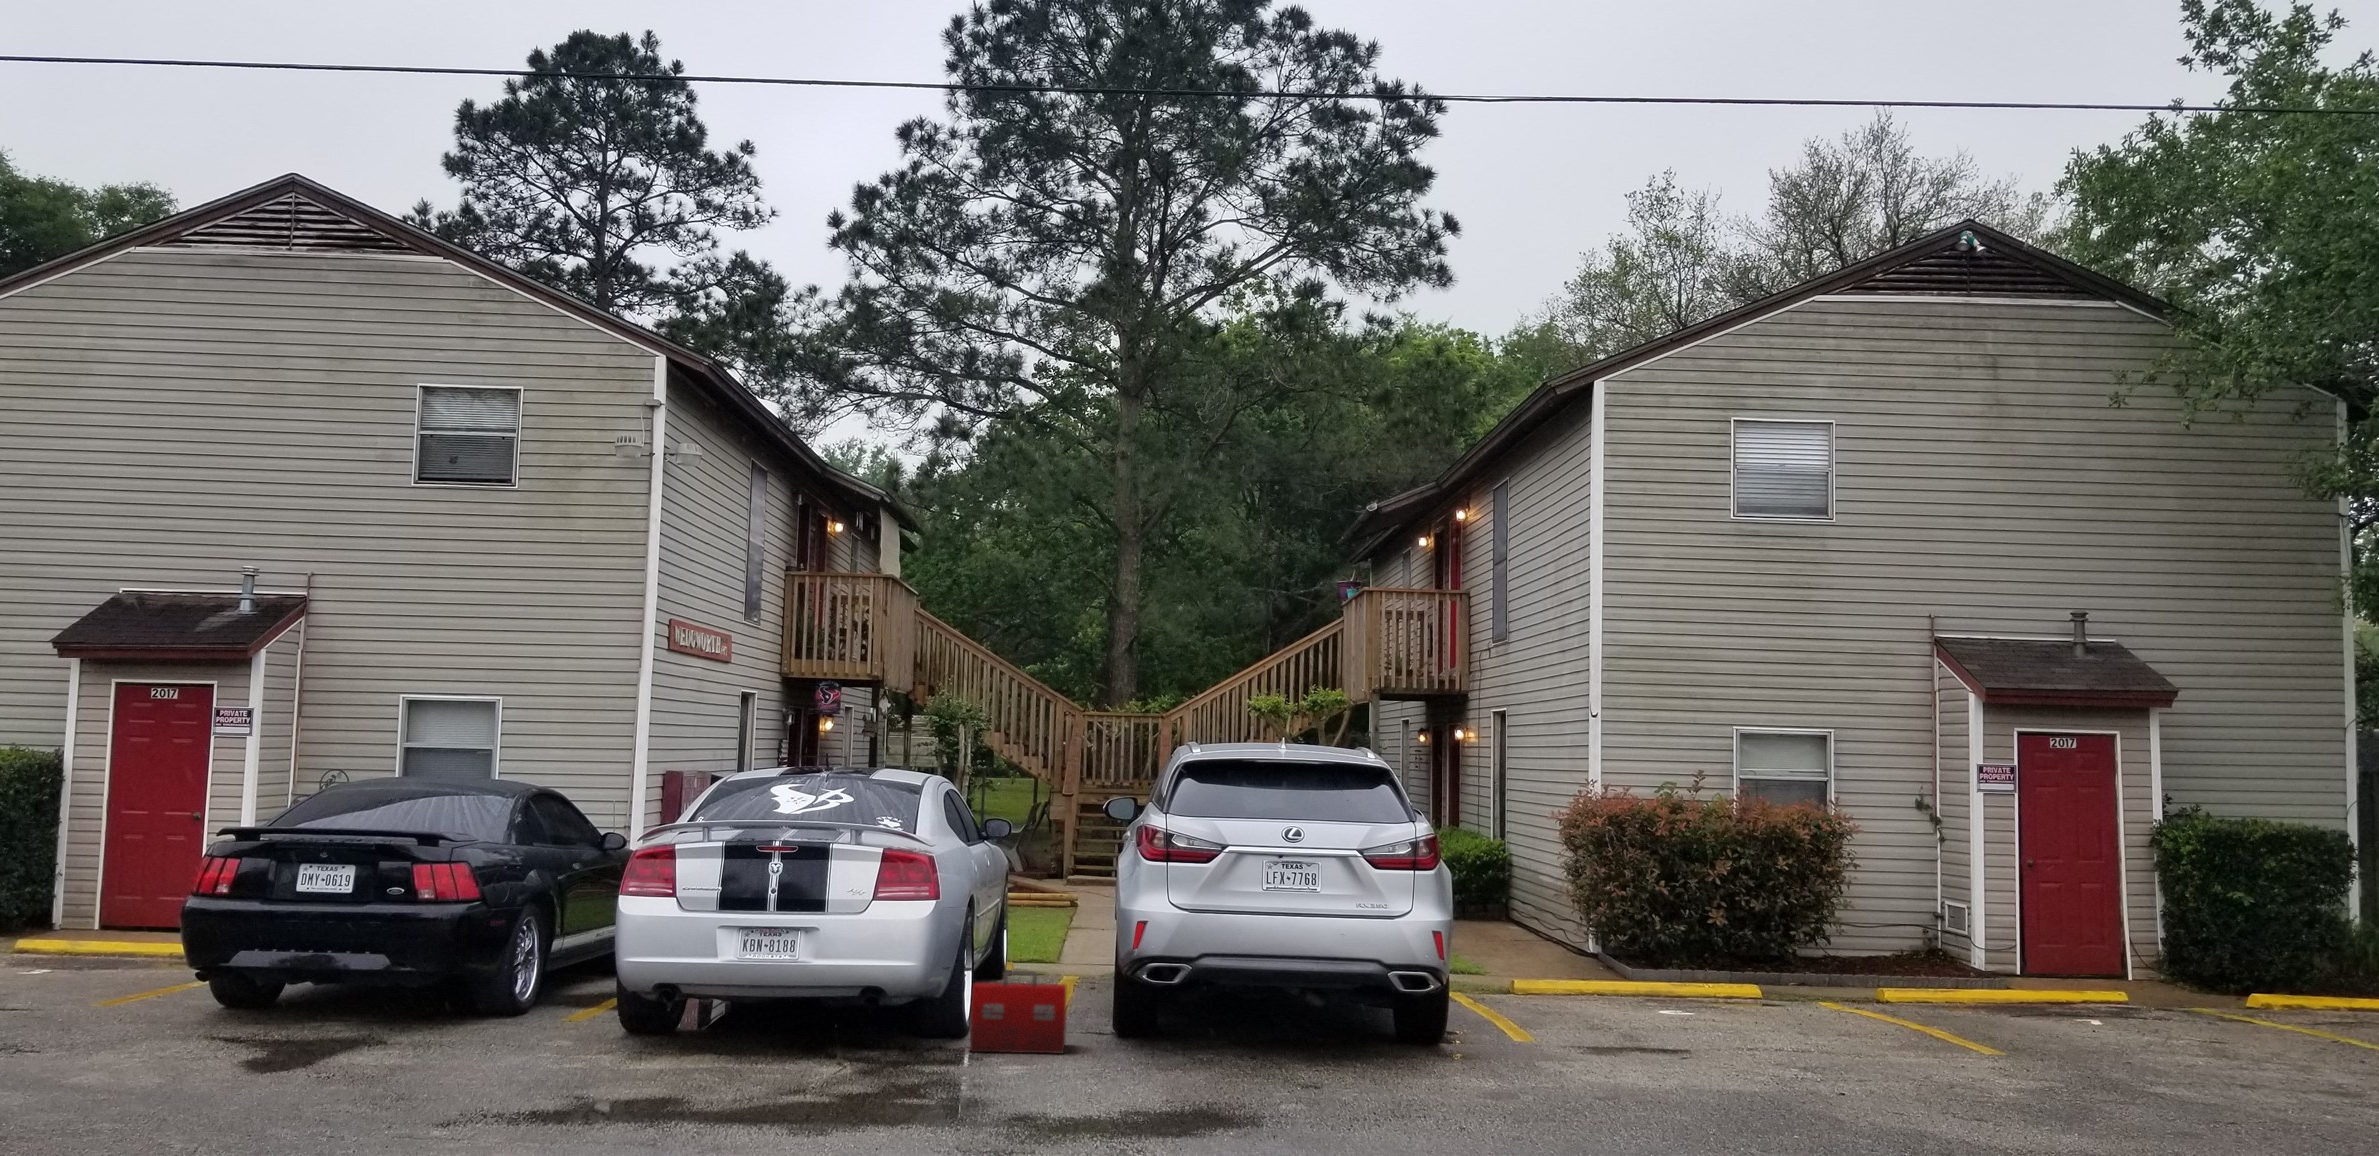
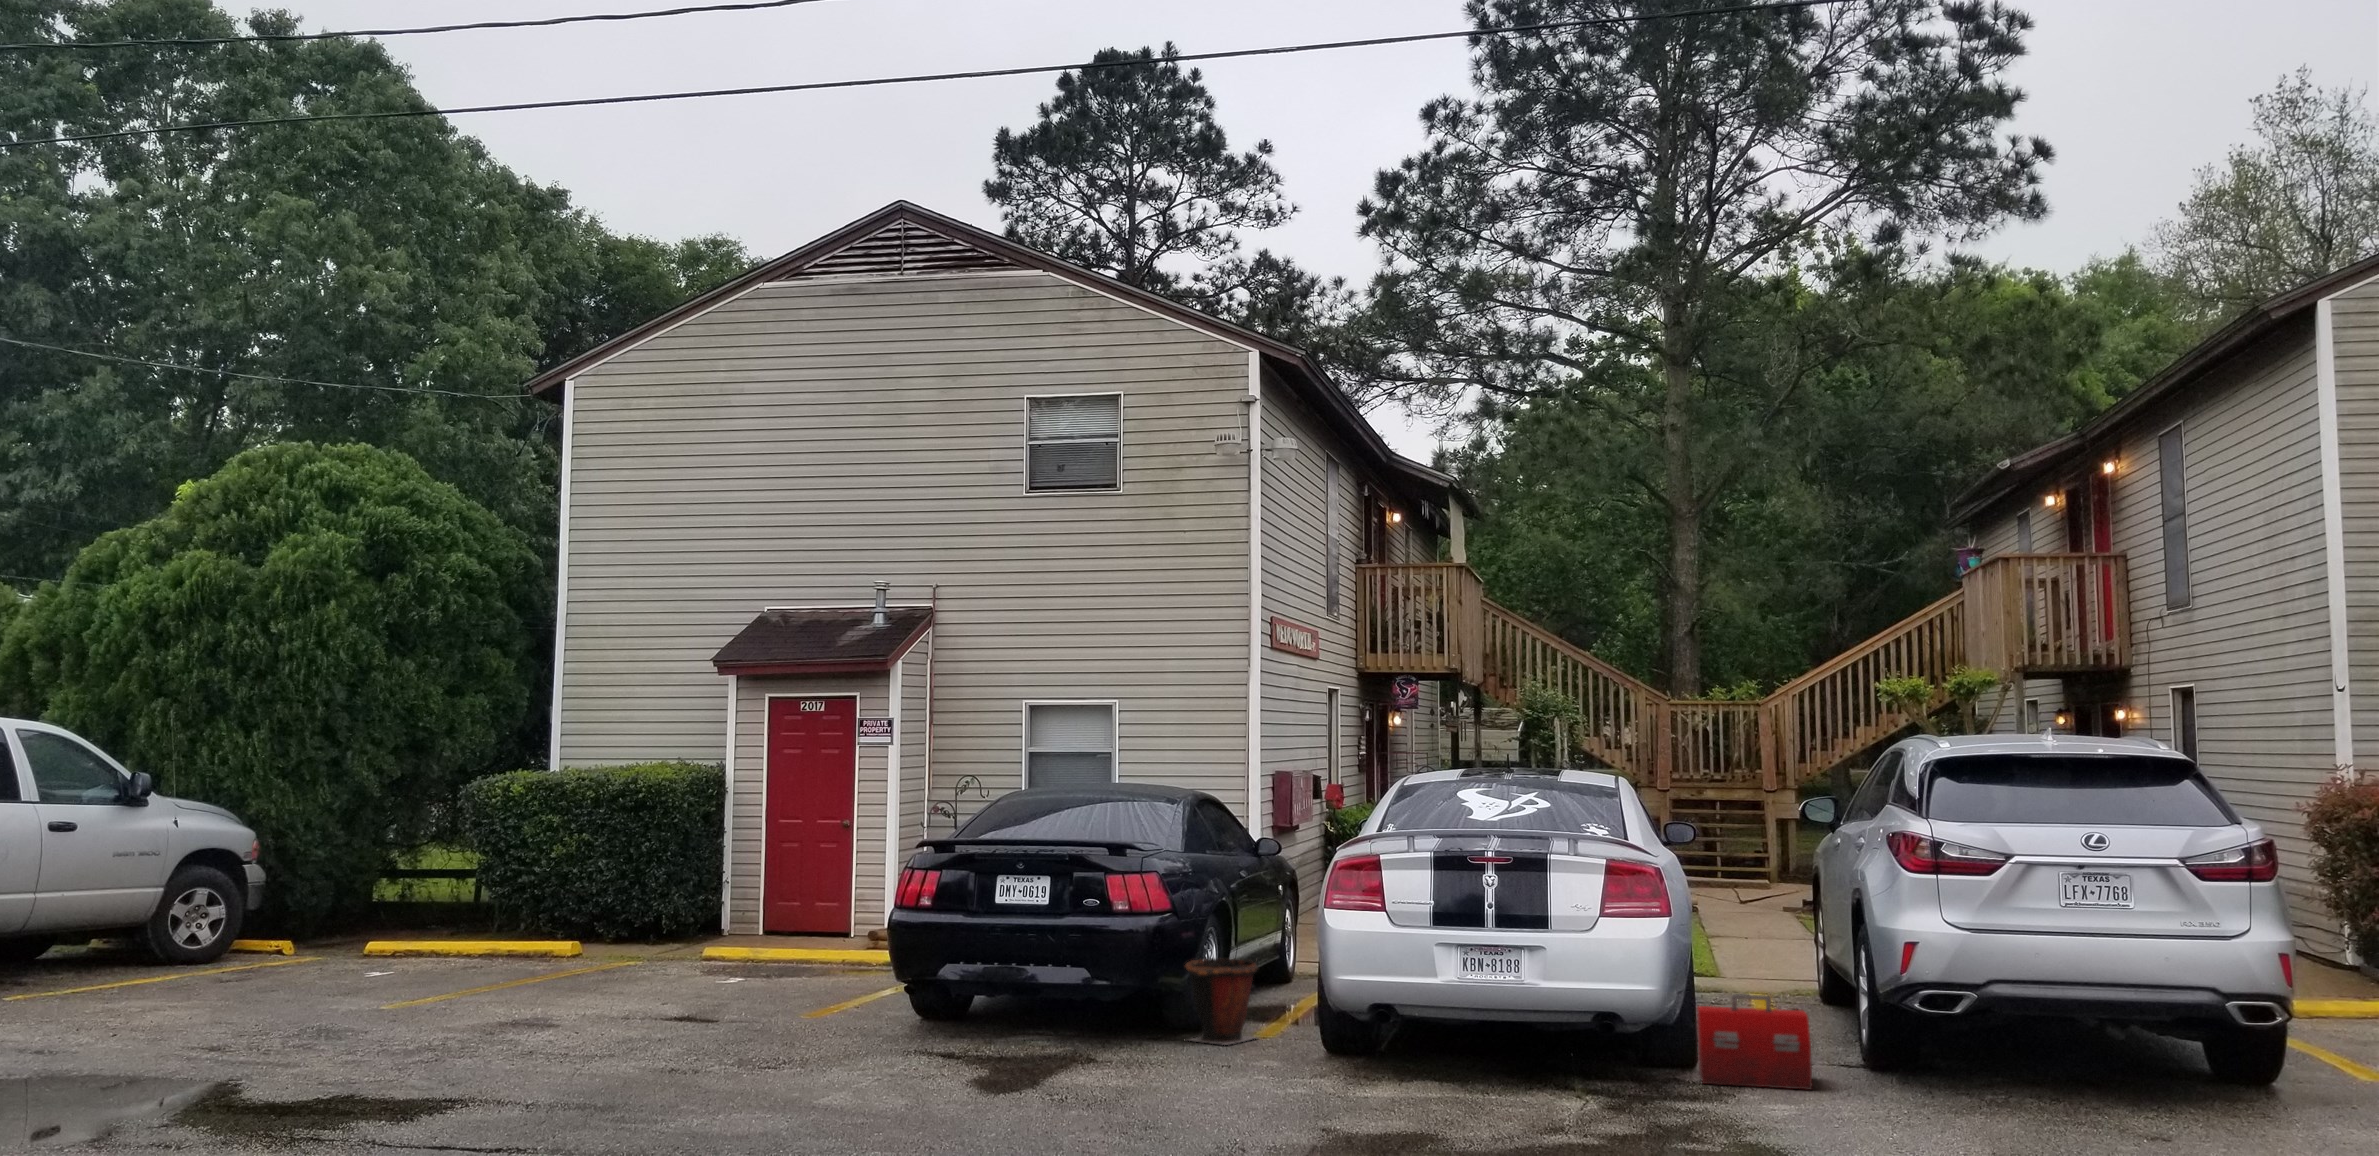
waste bin: none [491,945,573,1033] -> present [1185,958,1258,1045]

